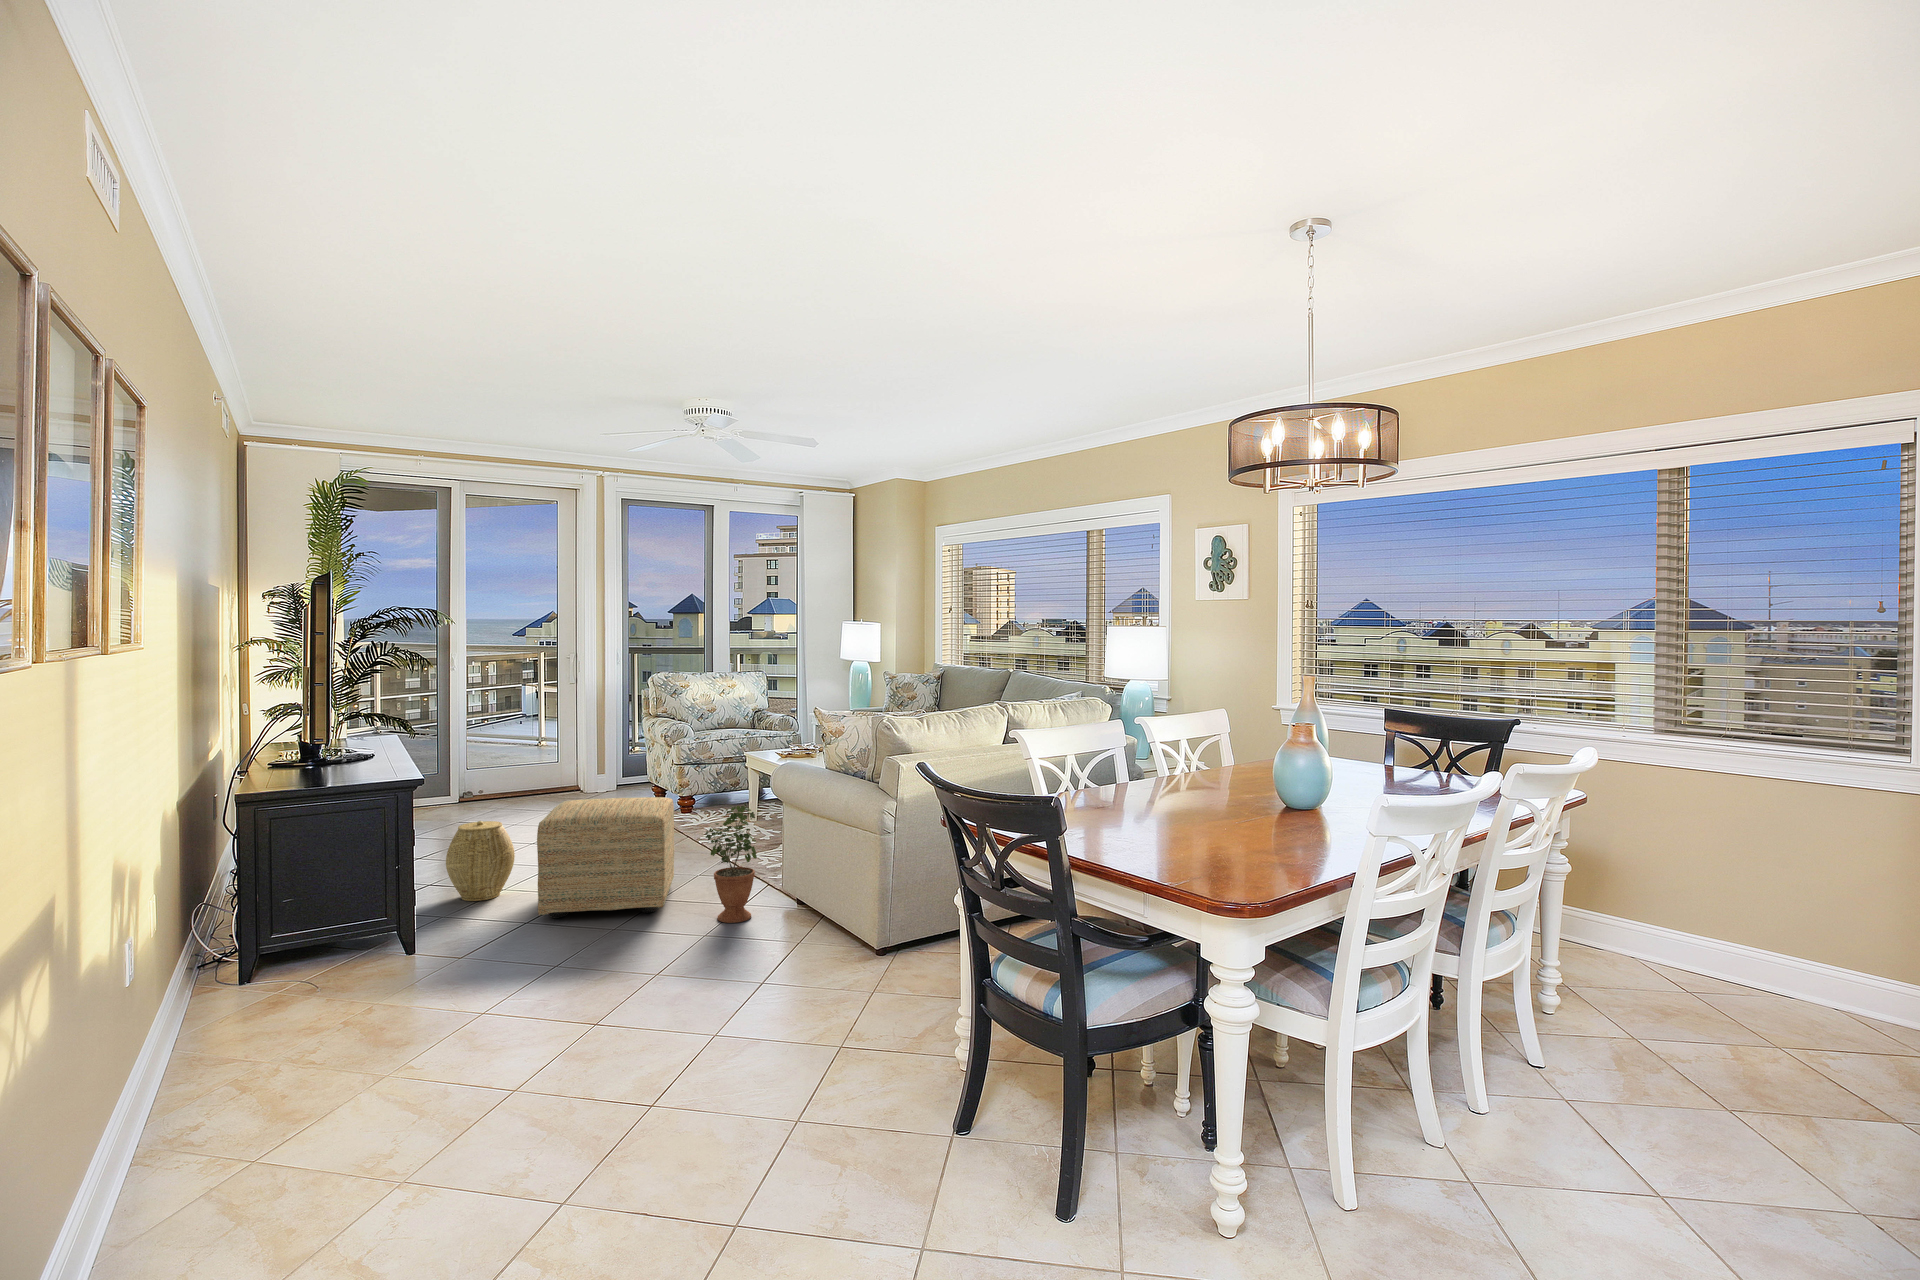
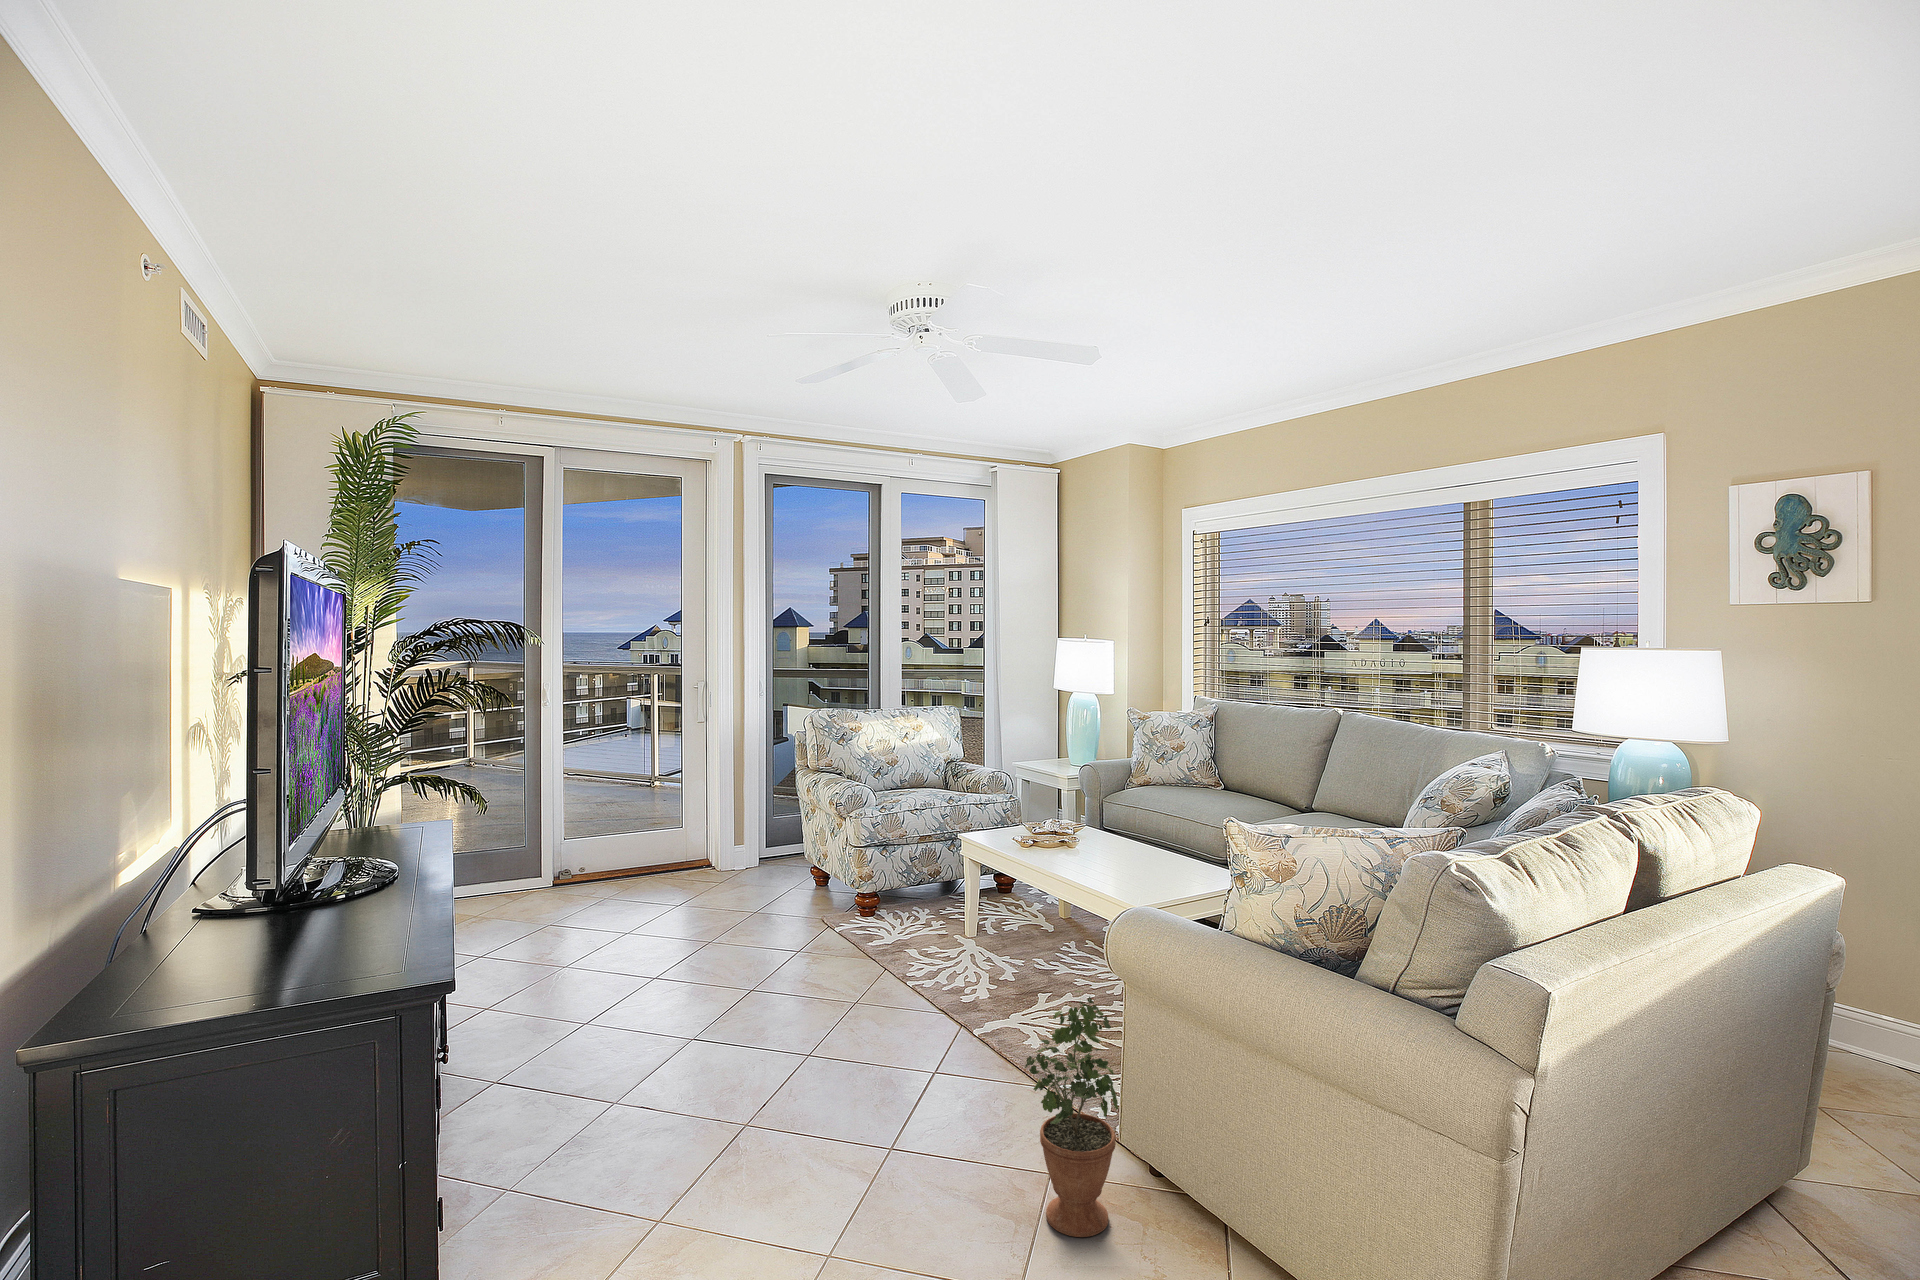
ottoman: present [537,797,674,918] -> none [720,954,944,1213]
woven basket: present [446,821,515,901] -> none [550,994,663,1145]

